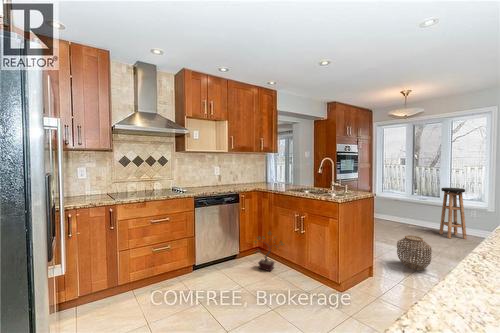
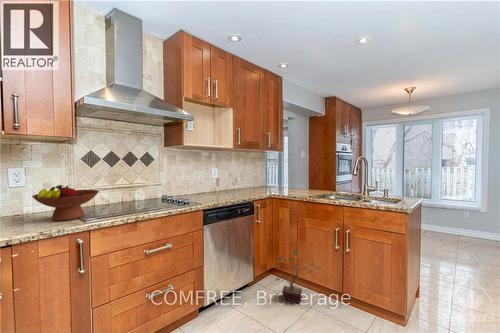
fruit bowl: none [91,177,128,198] -> present [32,185,99,221]
bar stool: present [439,188,467,239] -> none [437,188,466,240]
woven basket: present [397,235,432,270] -> none [429,244,472,285]

